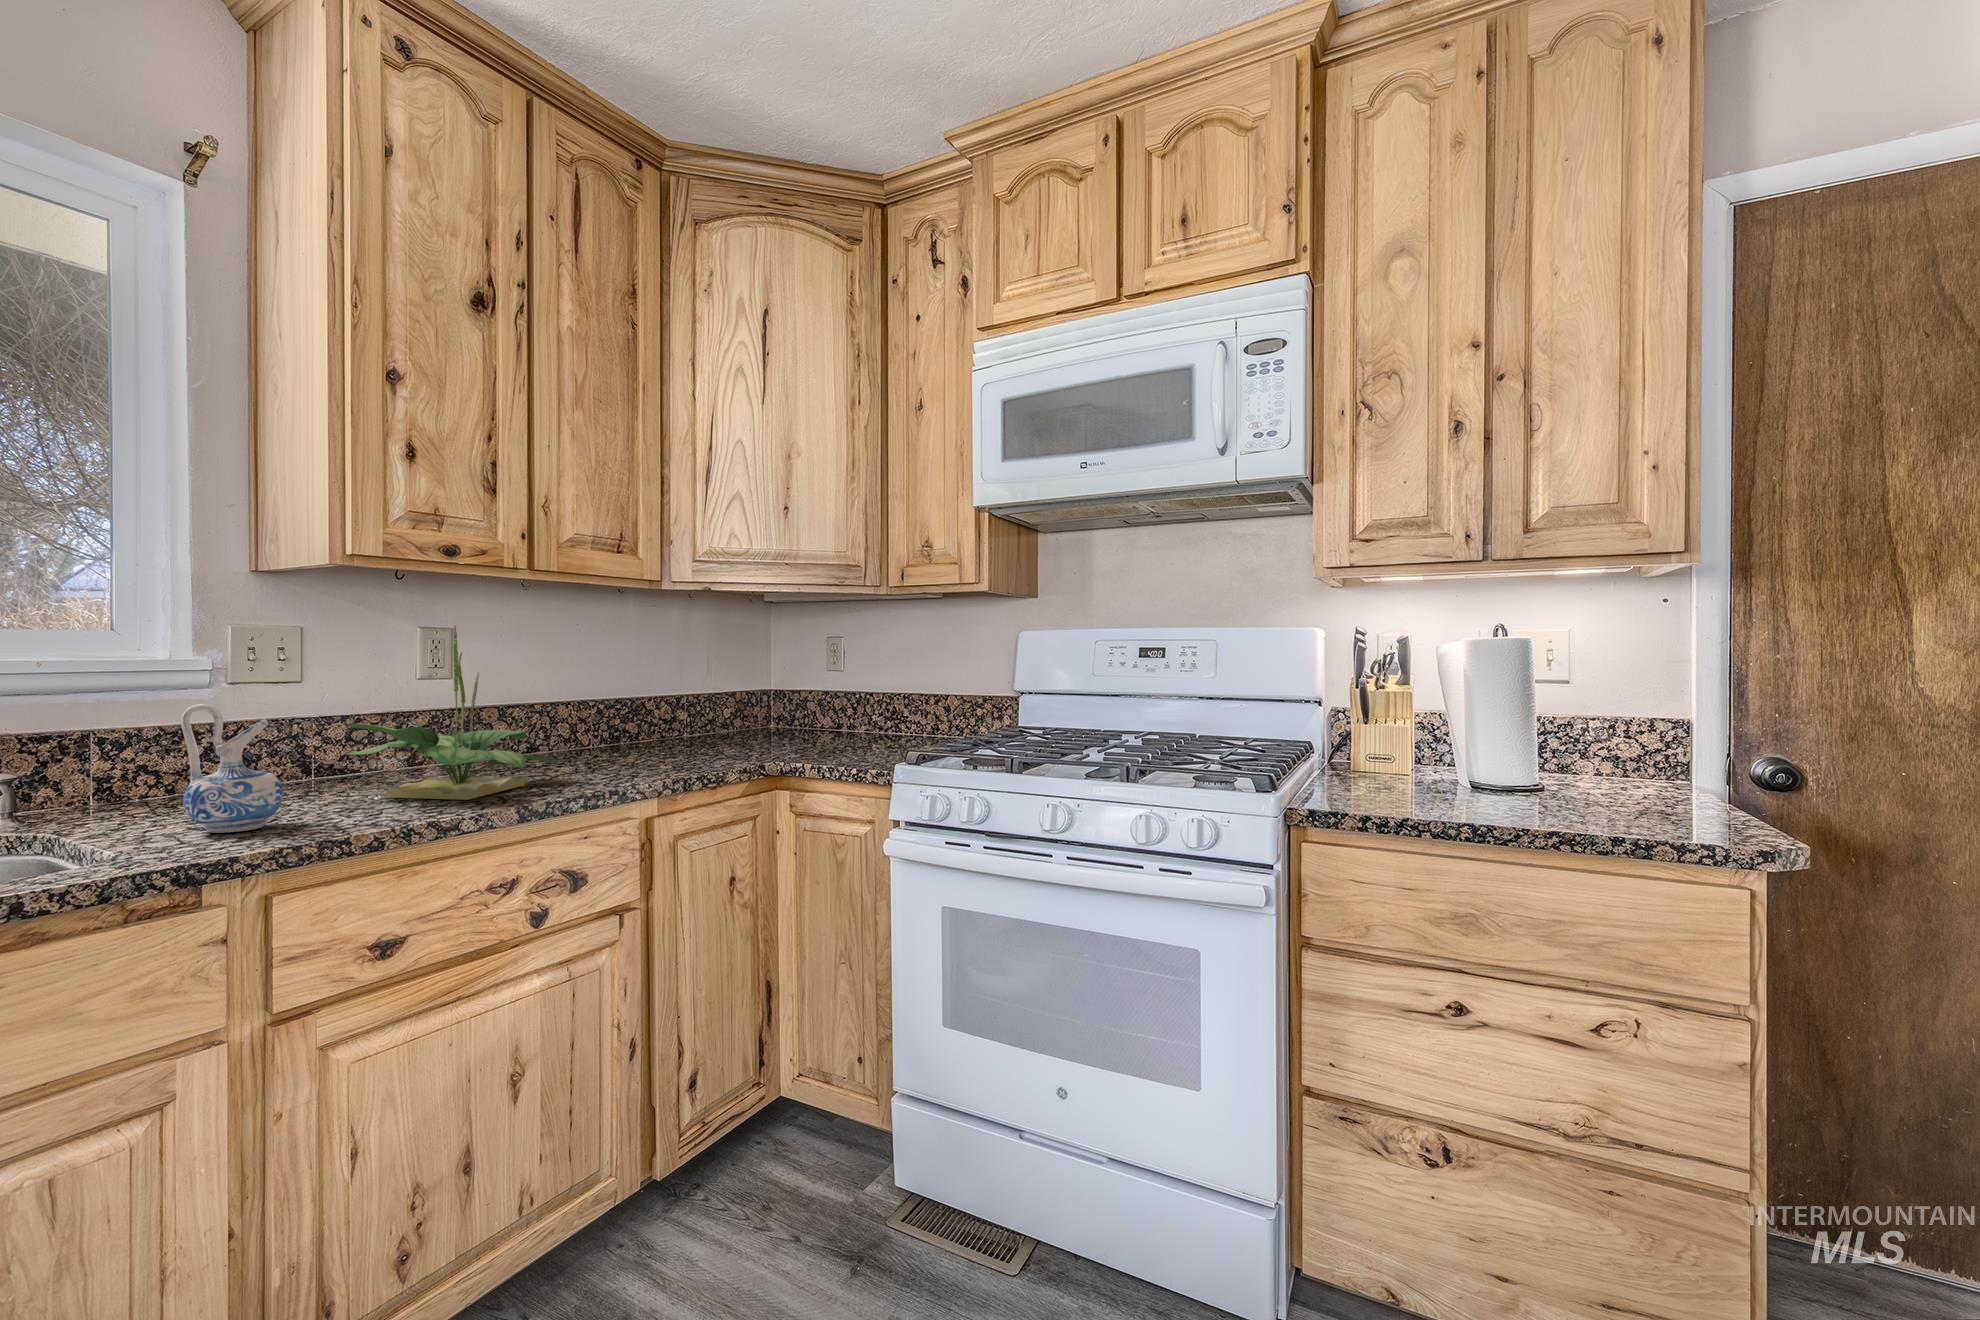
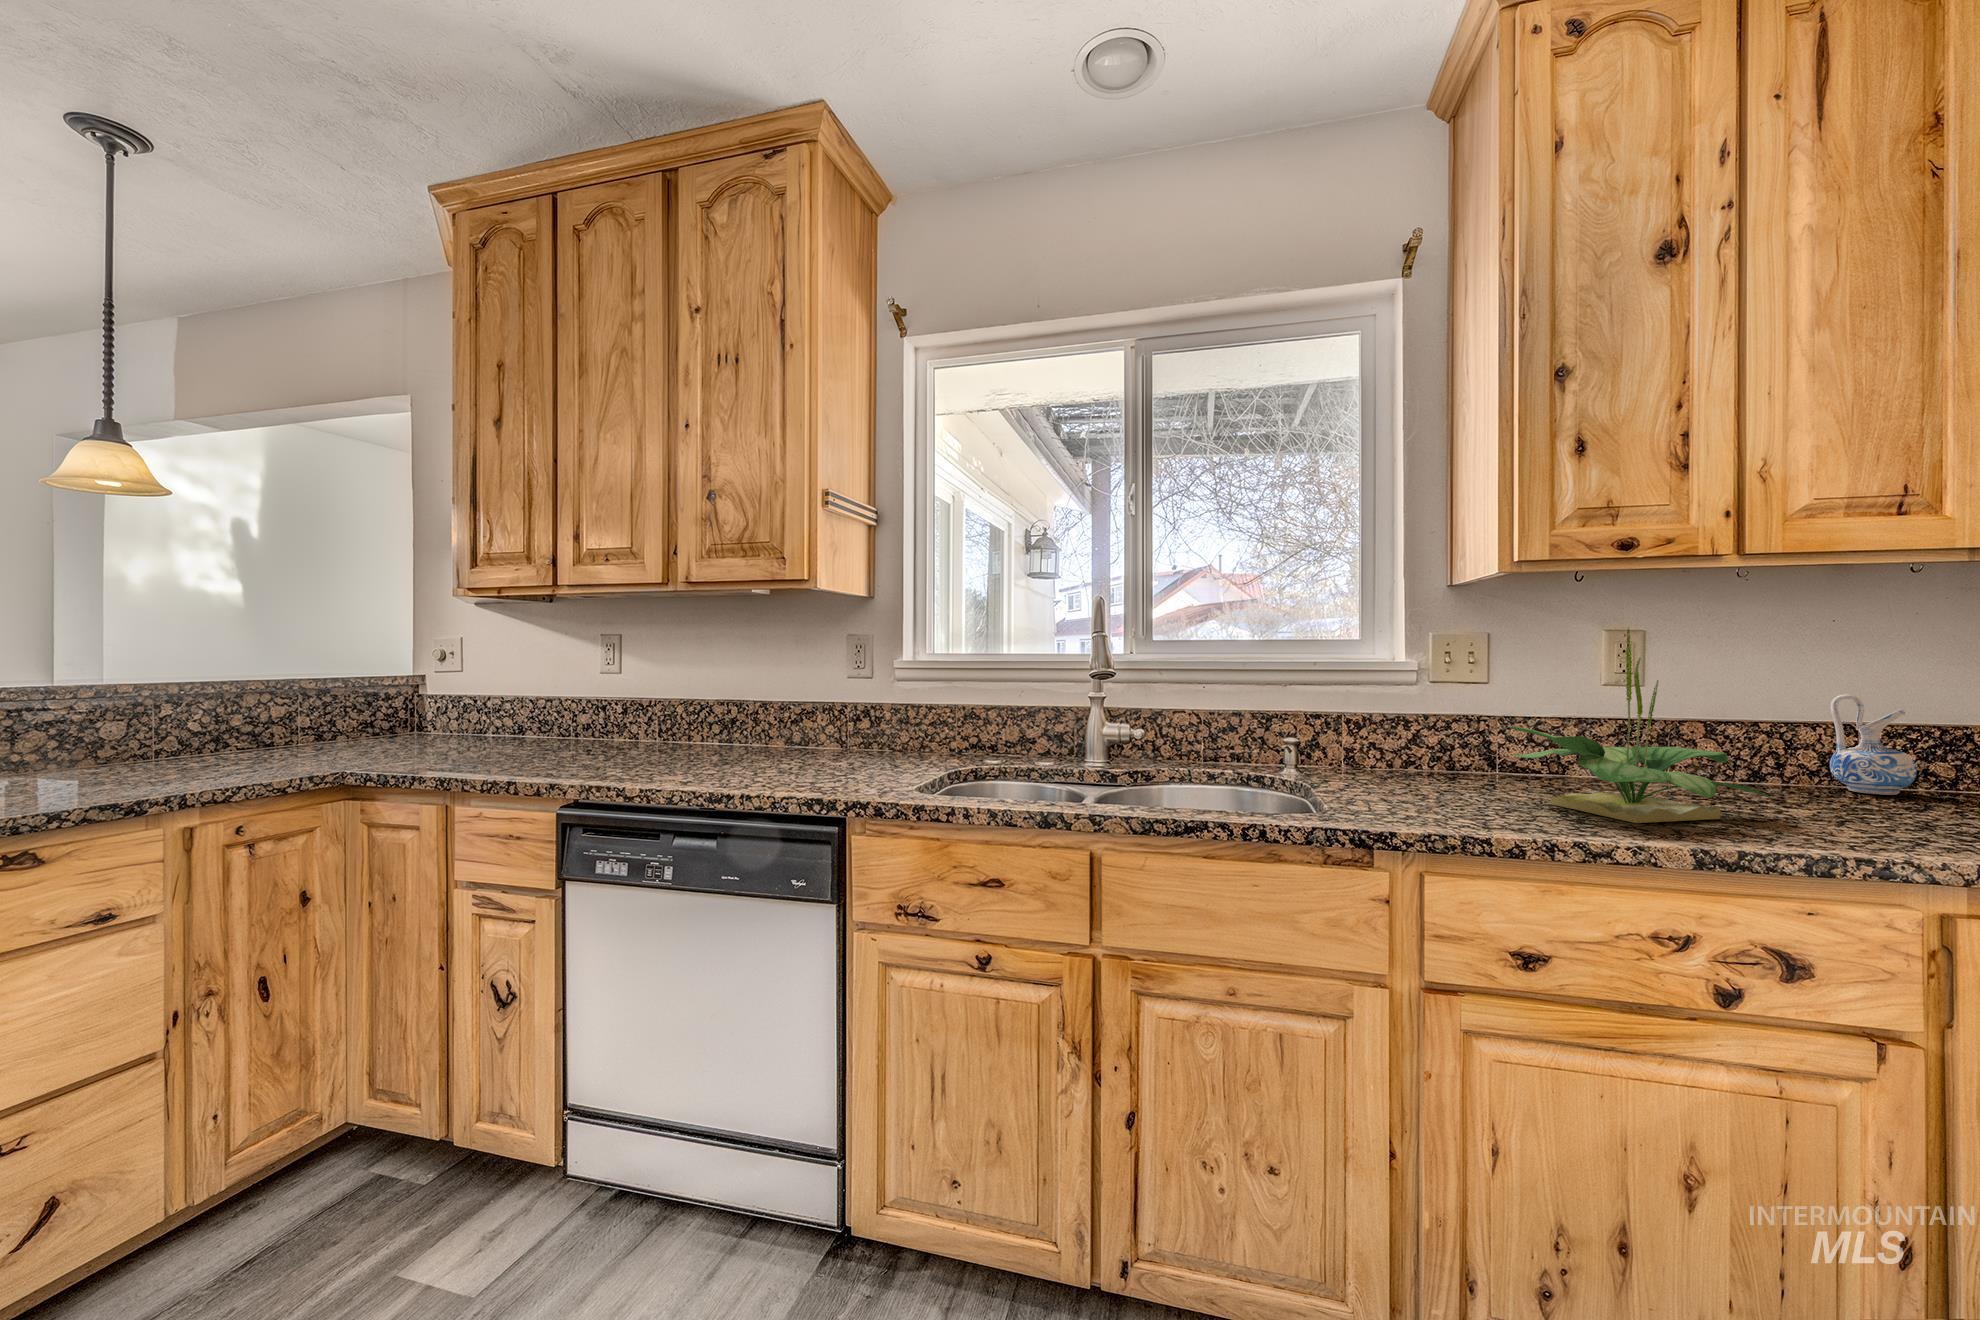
ceramic pitcher: present [181,704,283,833] -> present [1830,694,1917,795]

